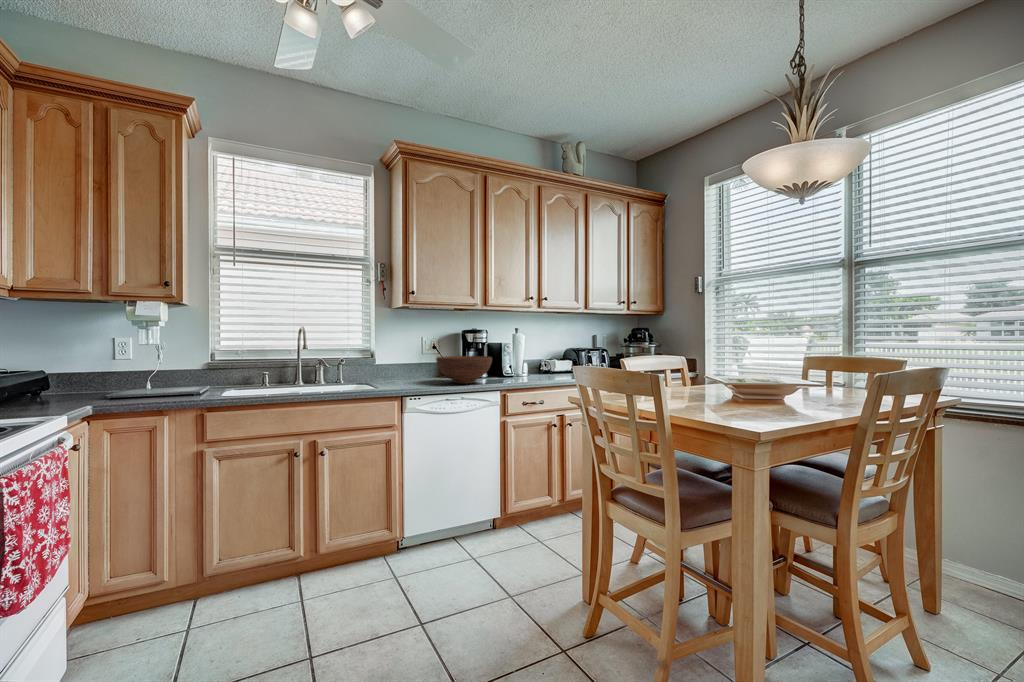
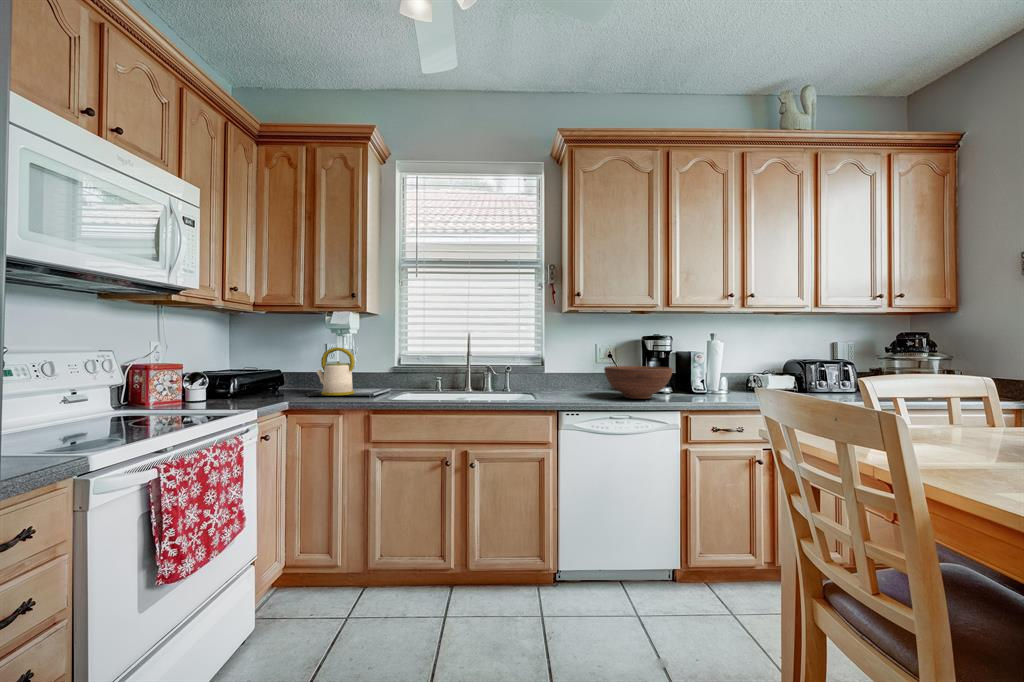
kettle: none [117,342,171,397] -> present [316,347,355,395]

